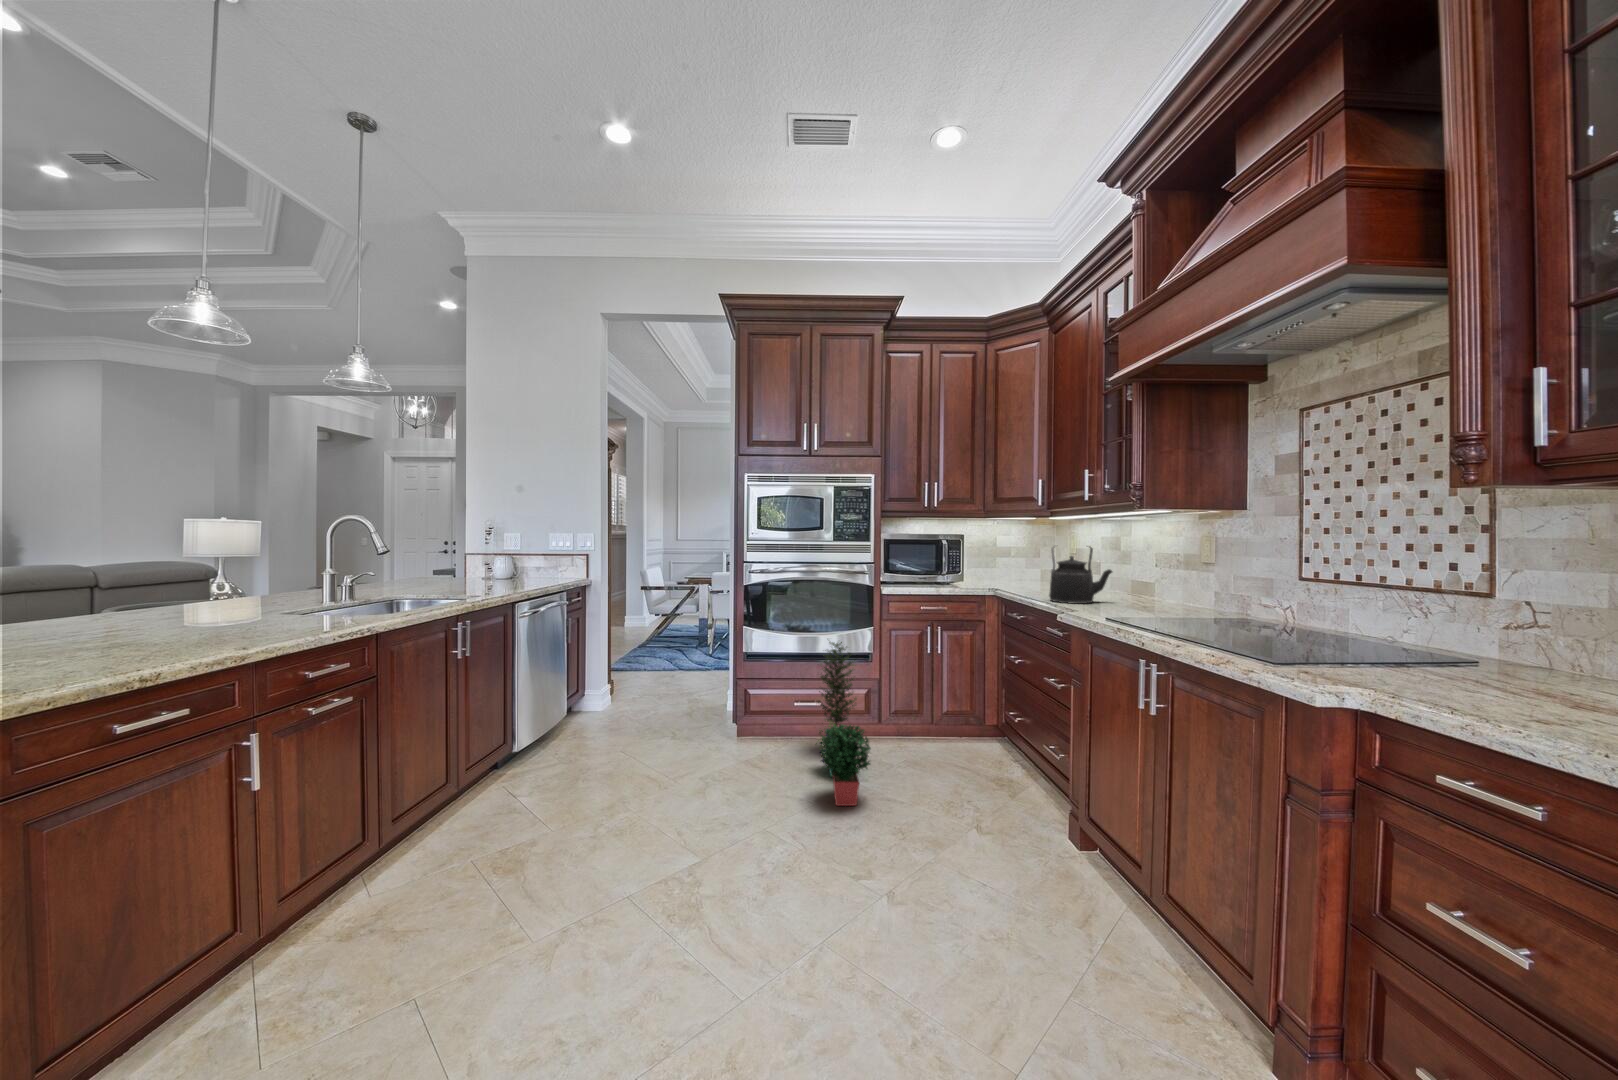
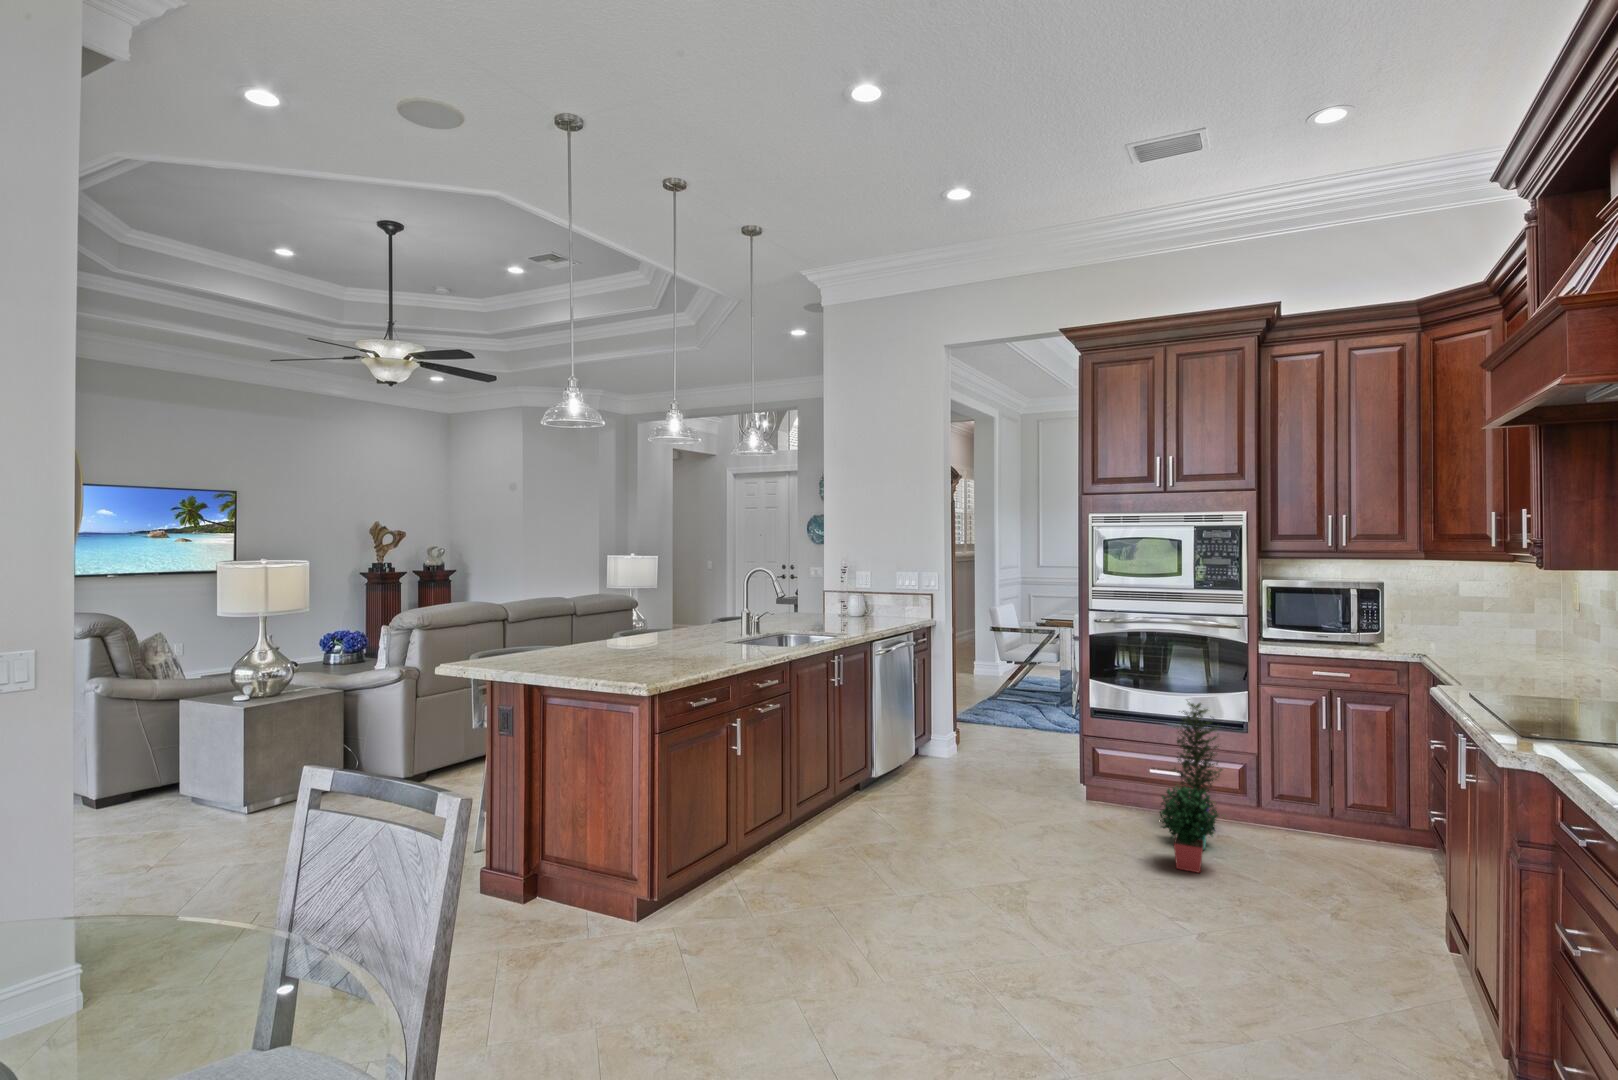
kettle: present [1049,546,1112,604] -> none [1471,605,1569,679]

